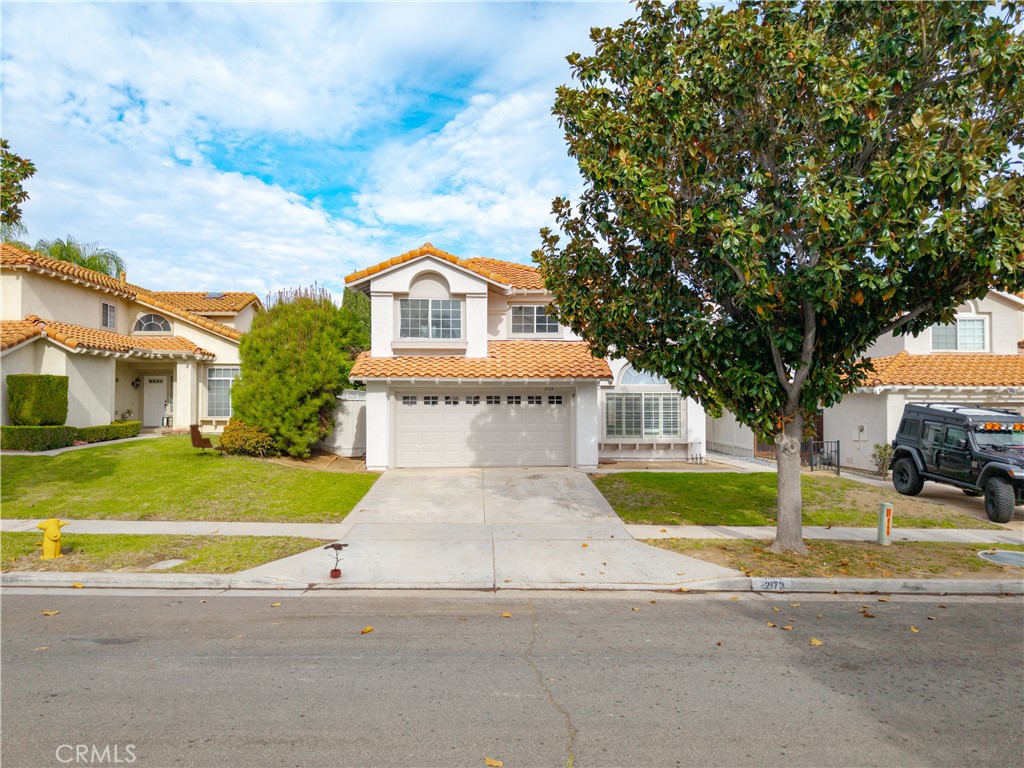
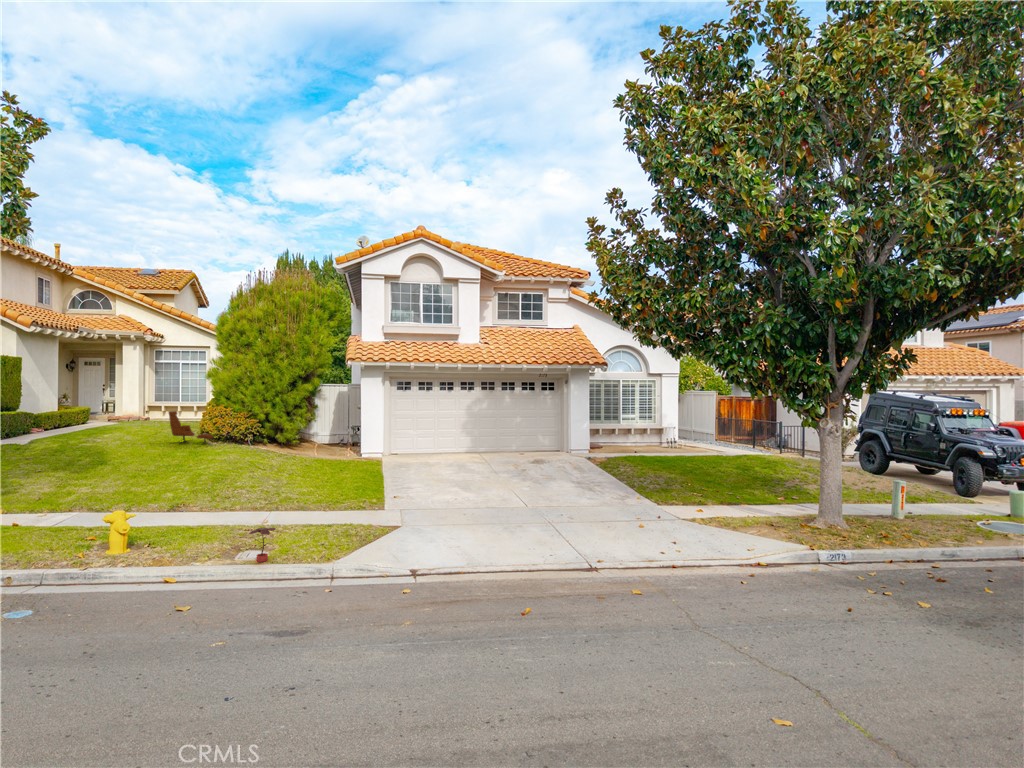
potted plant: present [324,543,348,578] -> present [250,528,275,562]

